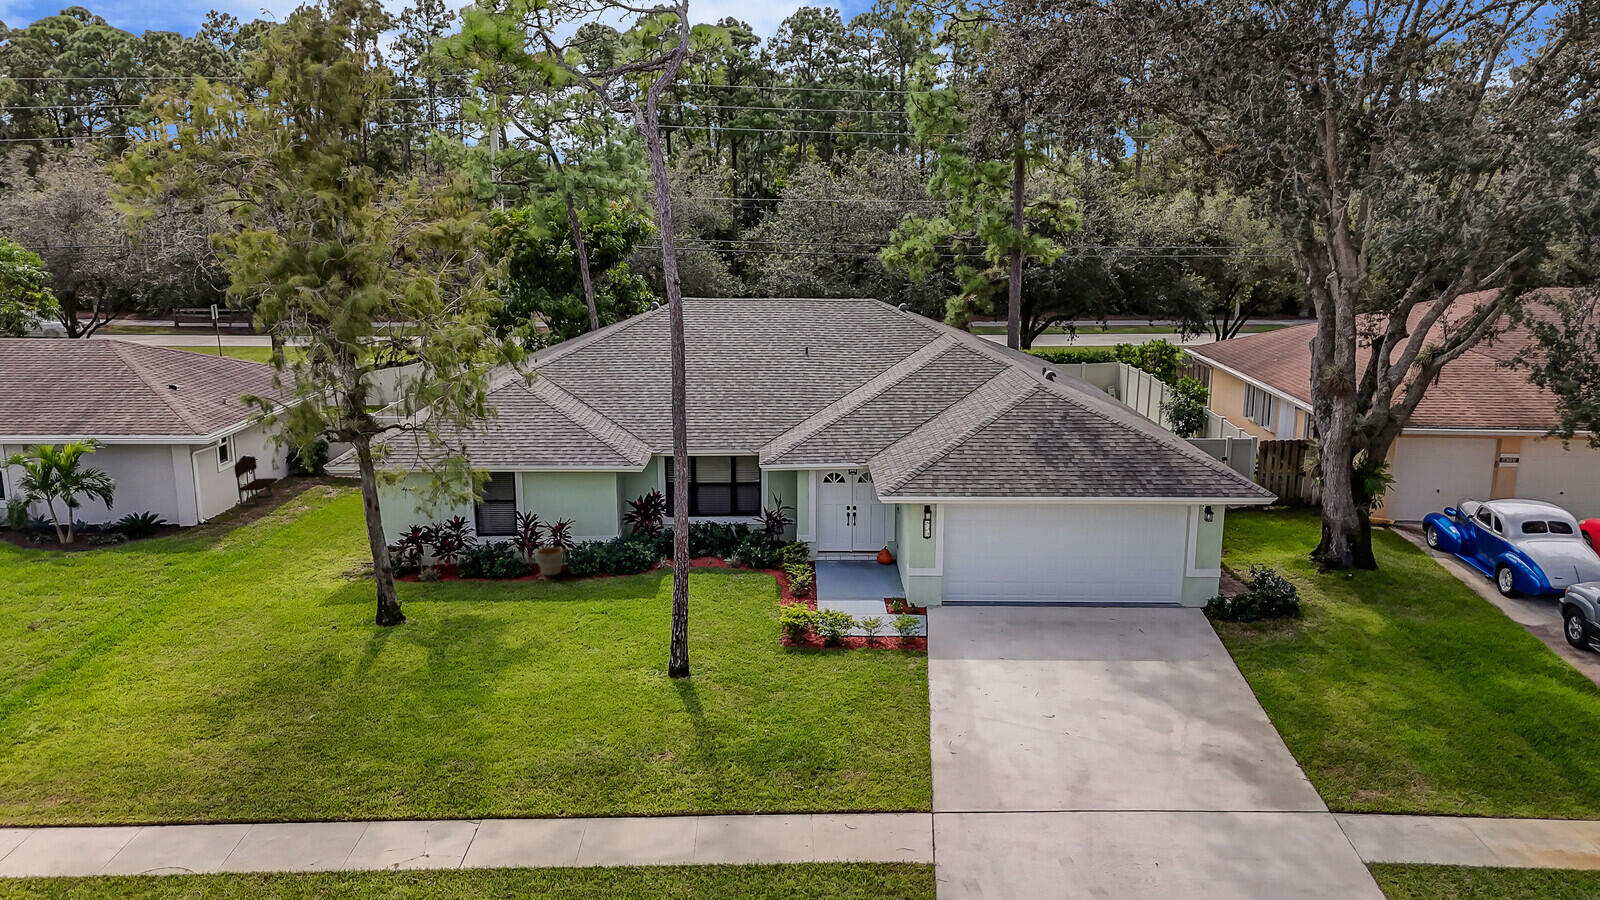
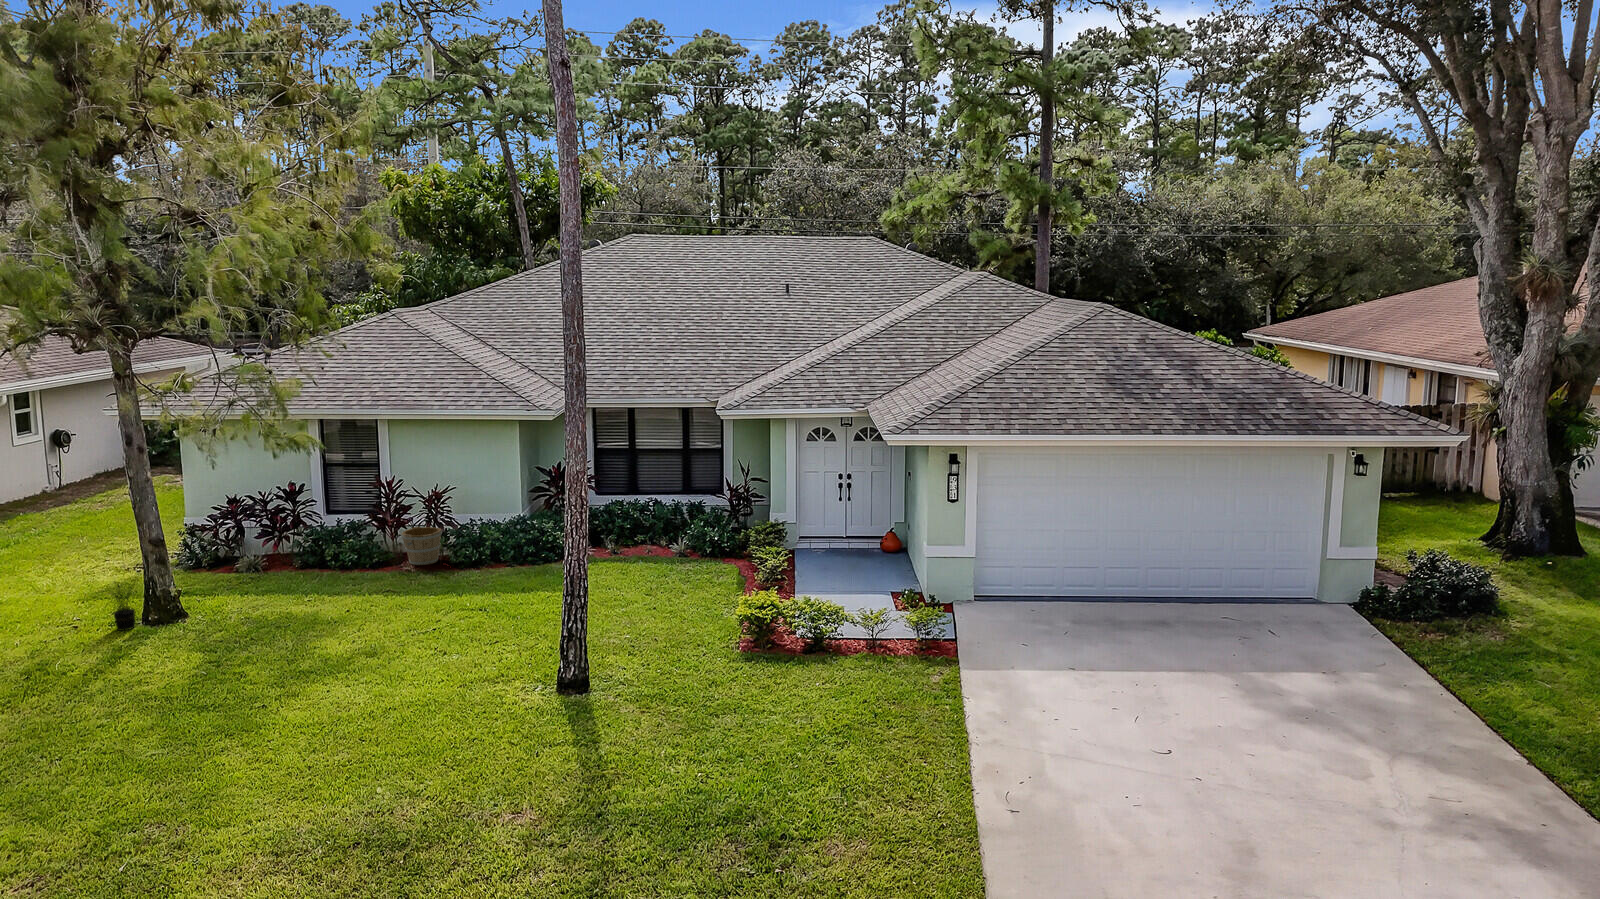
bench: present [234,457,278,507] -> none [35,430,99,493]
potted plant: none [356,592,377,630] -> present [114,582,135,631]

